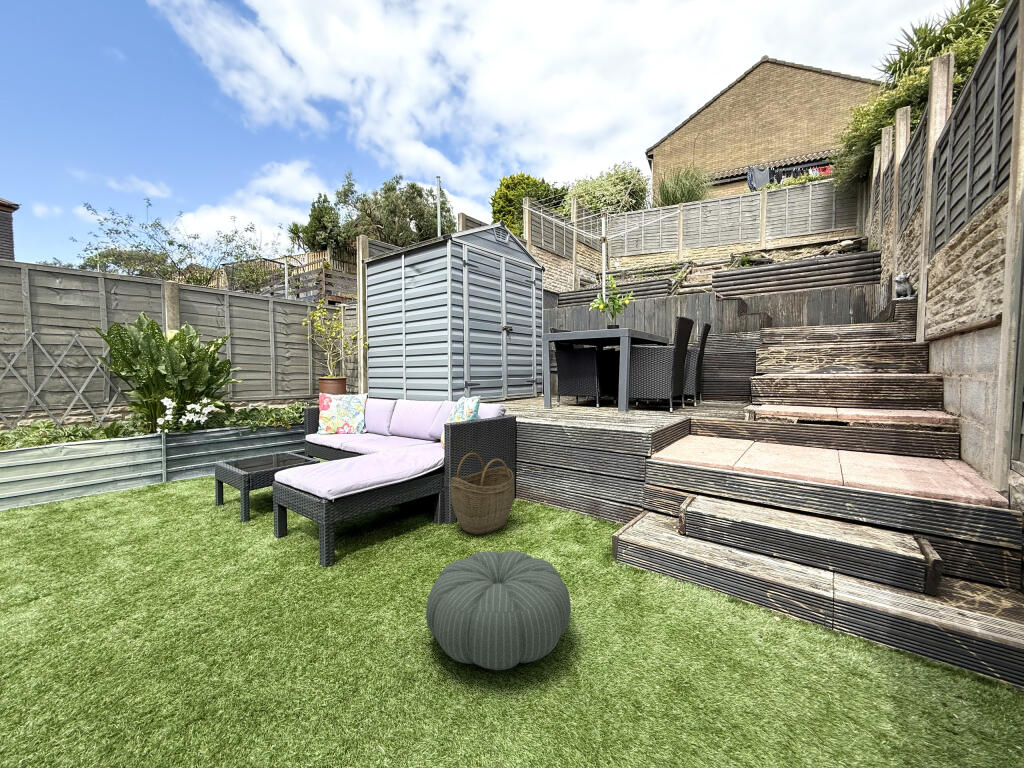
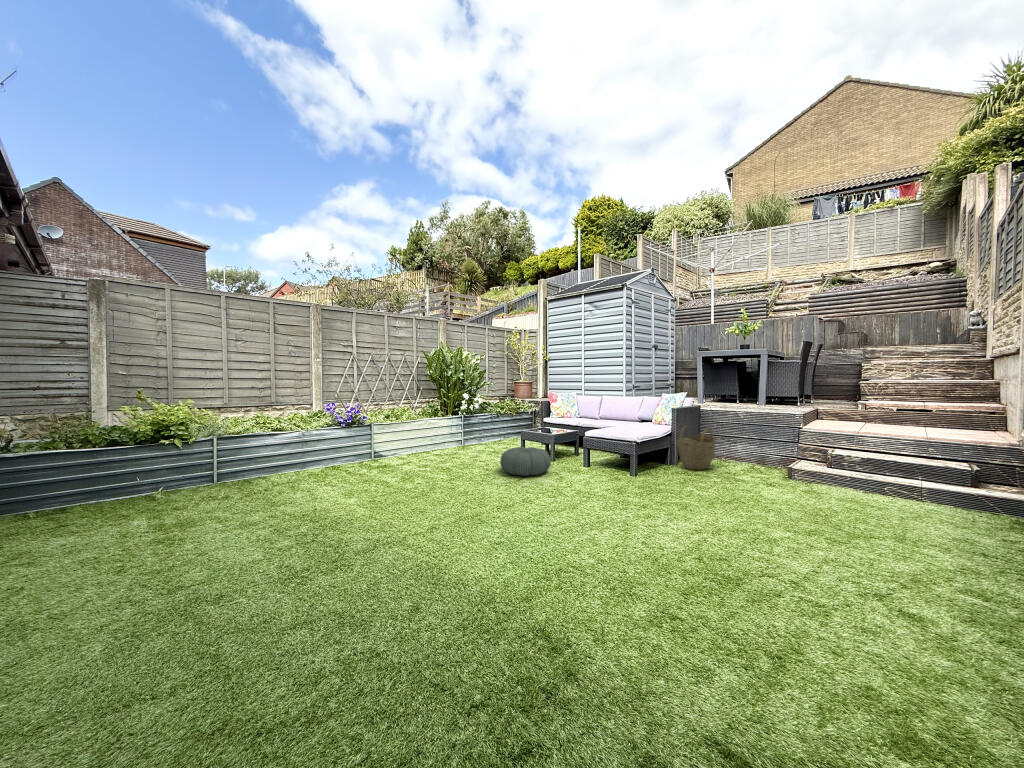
pouf: present [426,551,571,670] -> present [500,447,551,476]

